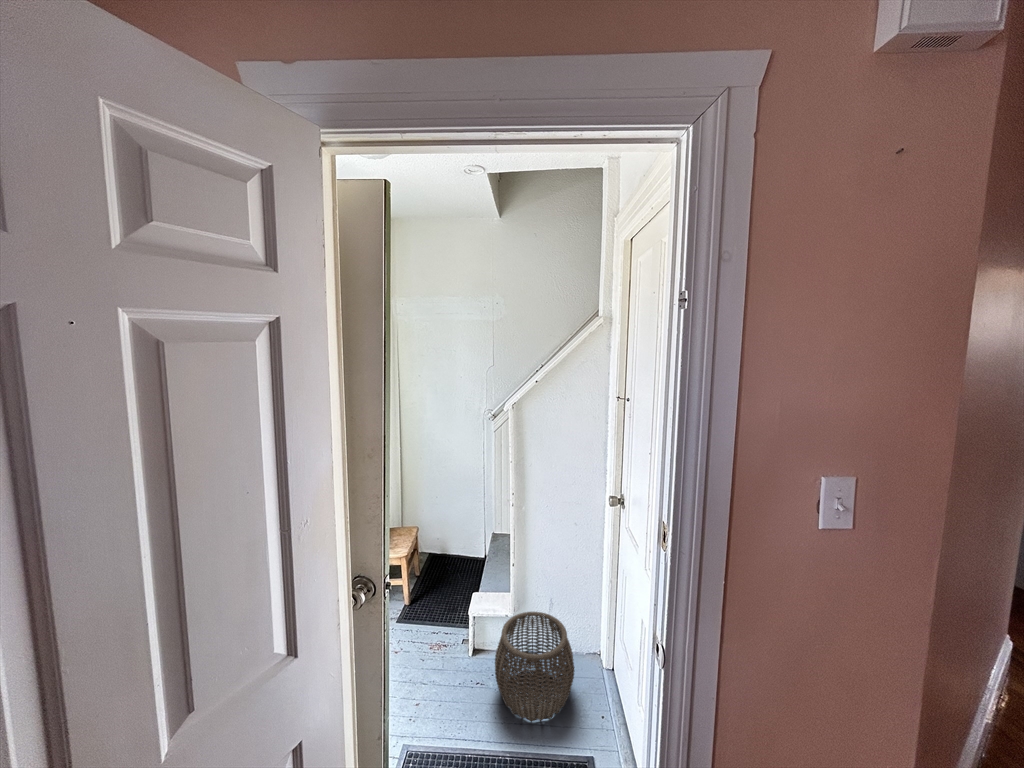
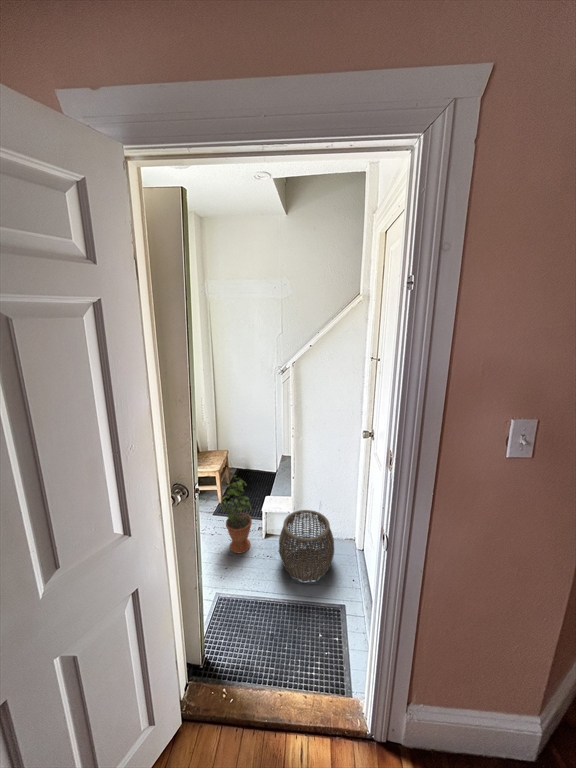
potted plant: none [408,563,455,681] -> present [221,478,252,553]

